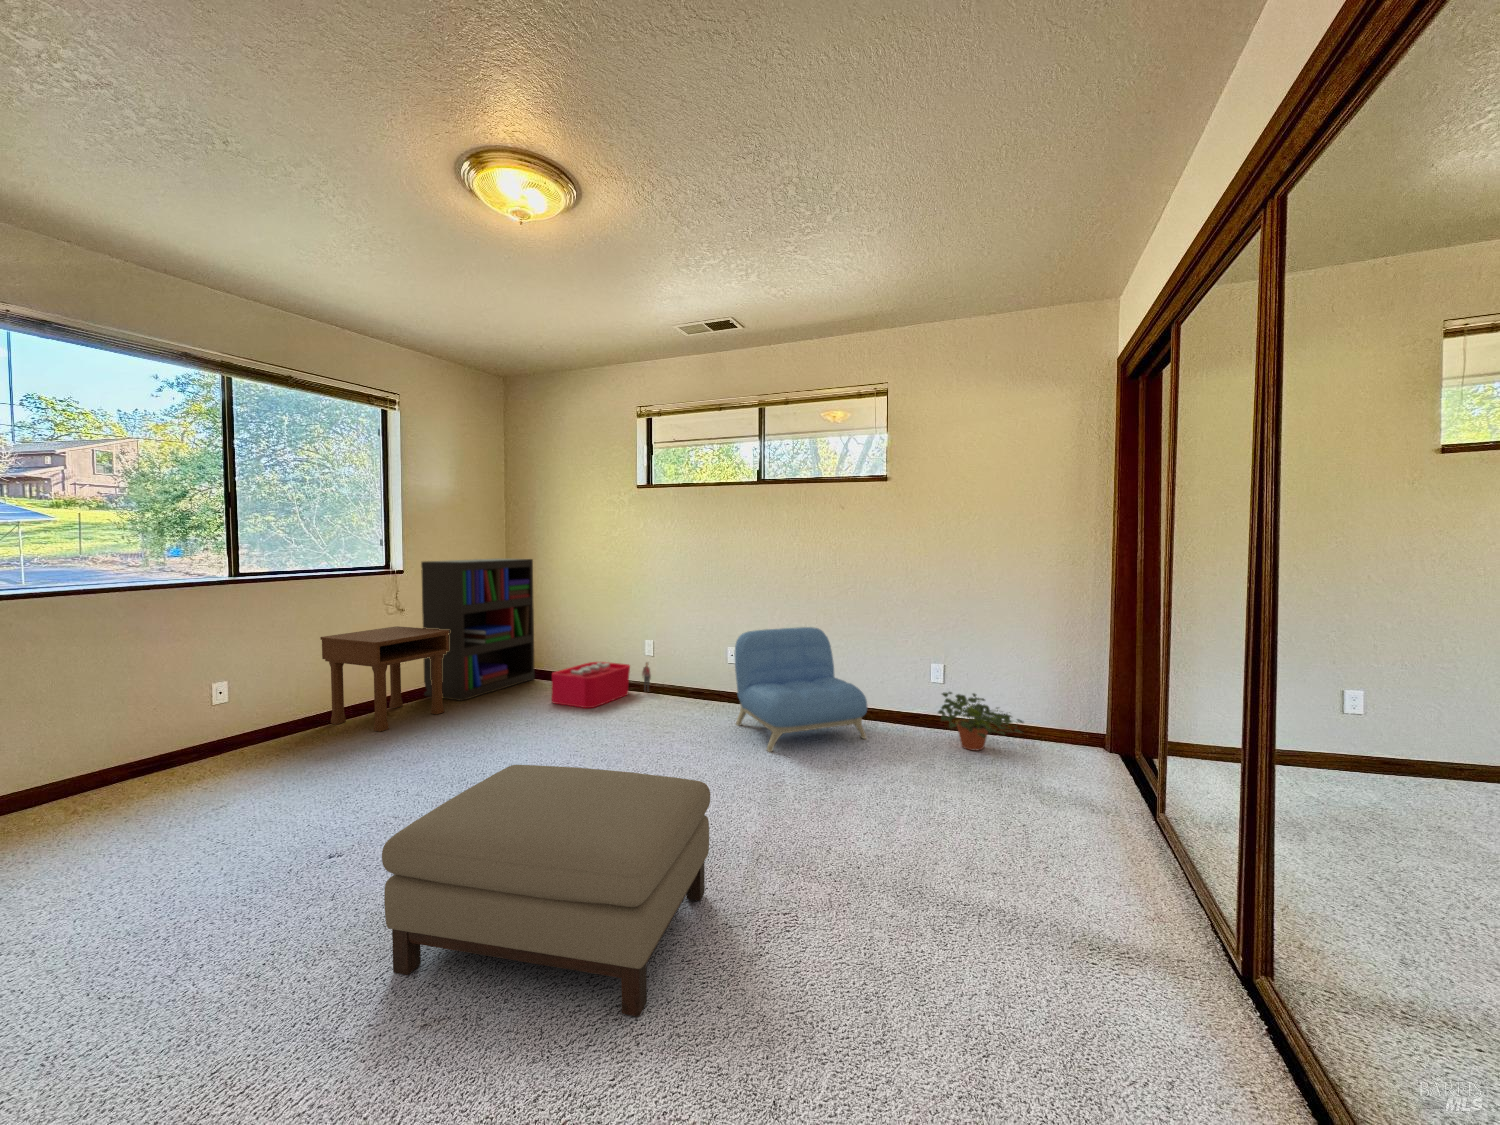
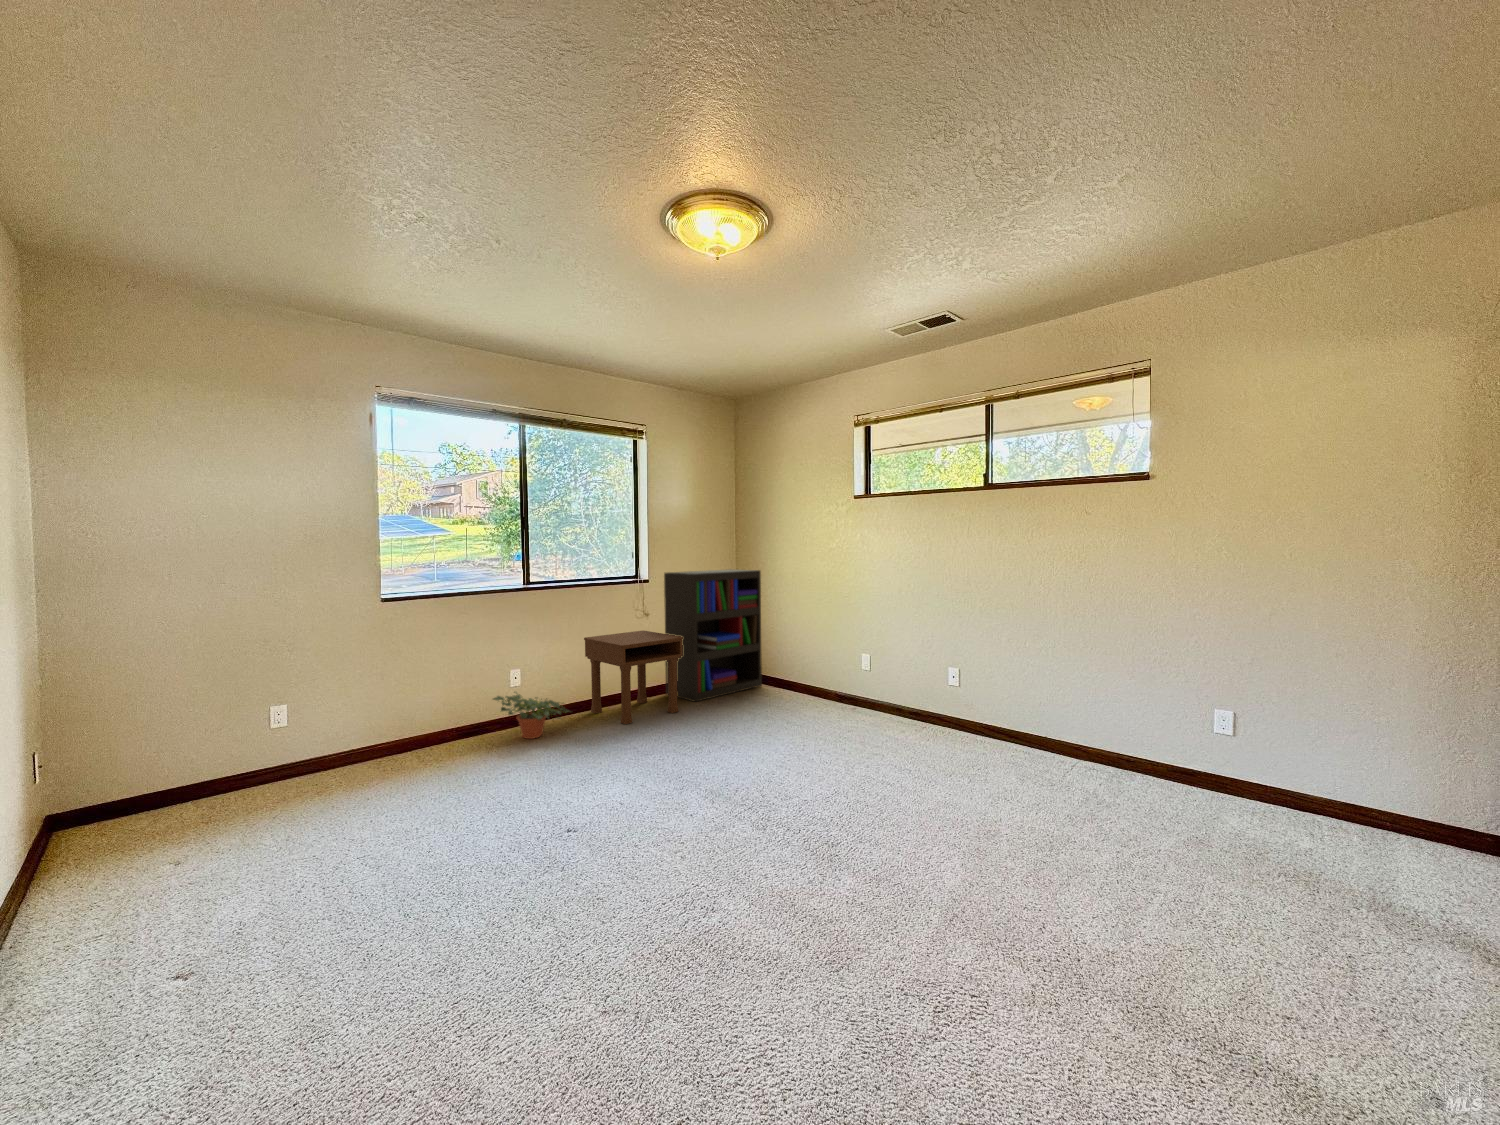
armchair: present [735,627,867,752] -> none [956,655,1120,794]
storage bin: present [552,662,651,708] -> none [773,674,871,721]
potted plant: present [938,692,1024,751] -> present [493,692,569,739]
ottoman: present [382,765,710,1017] -> none [582,778,892,1069]

